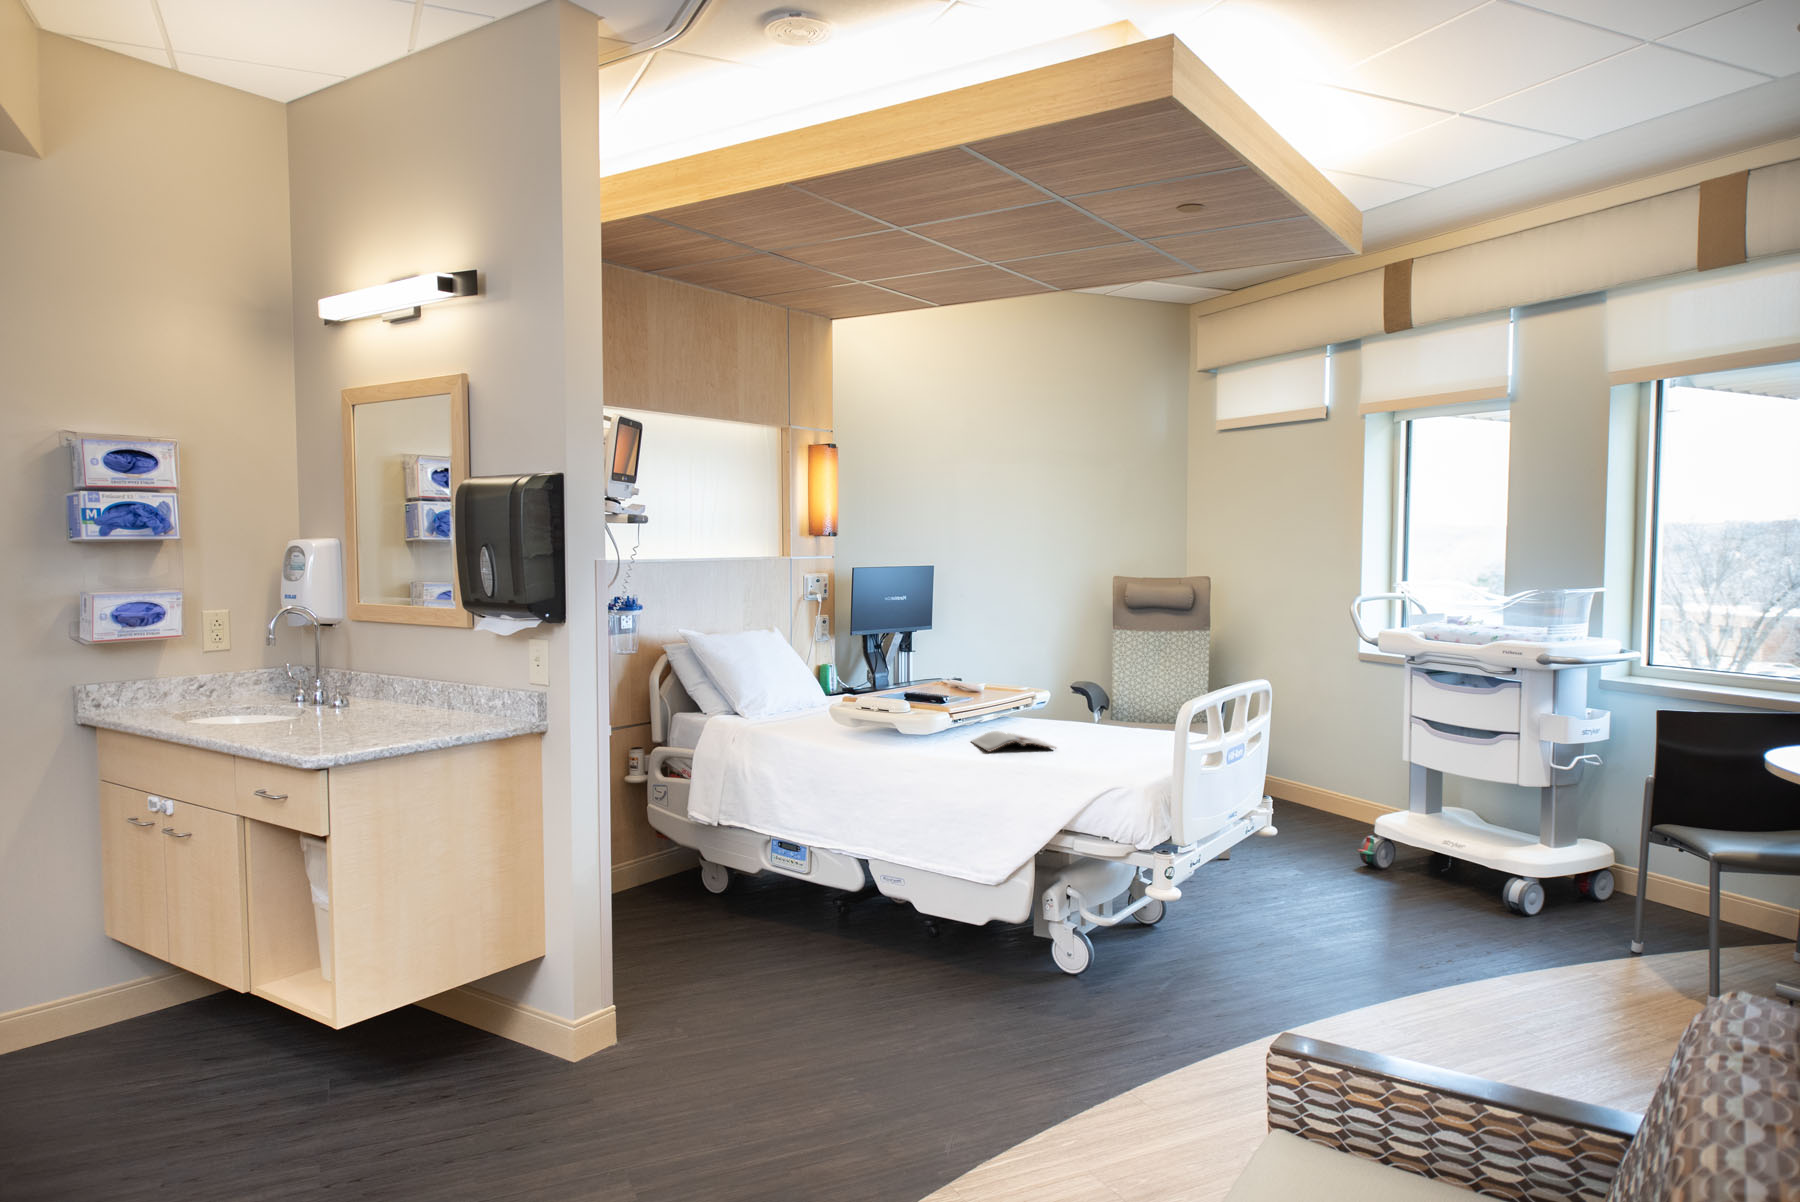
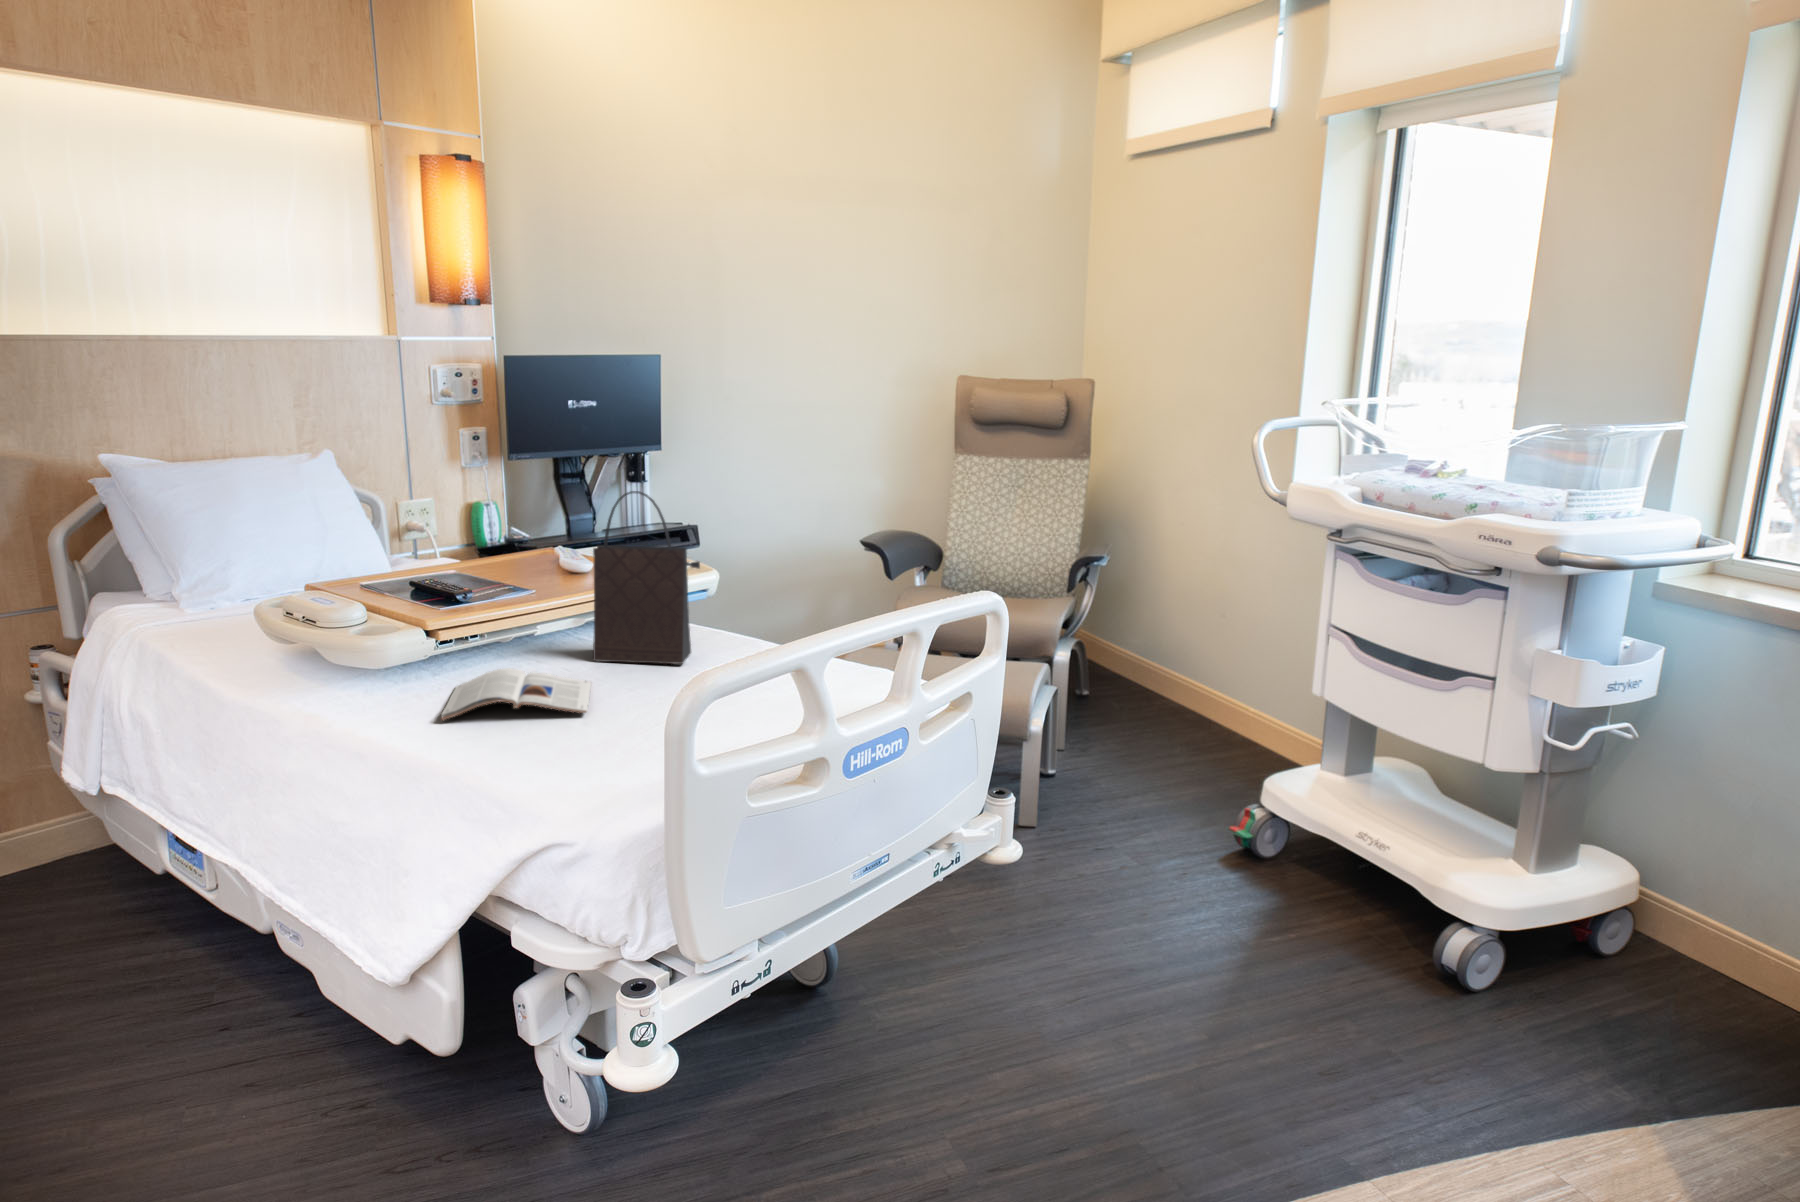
handbag: none [1022,636,1082,732] -> present [593,491,700,664]

